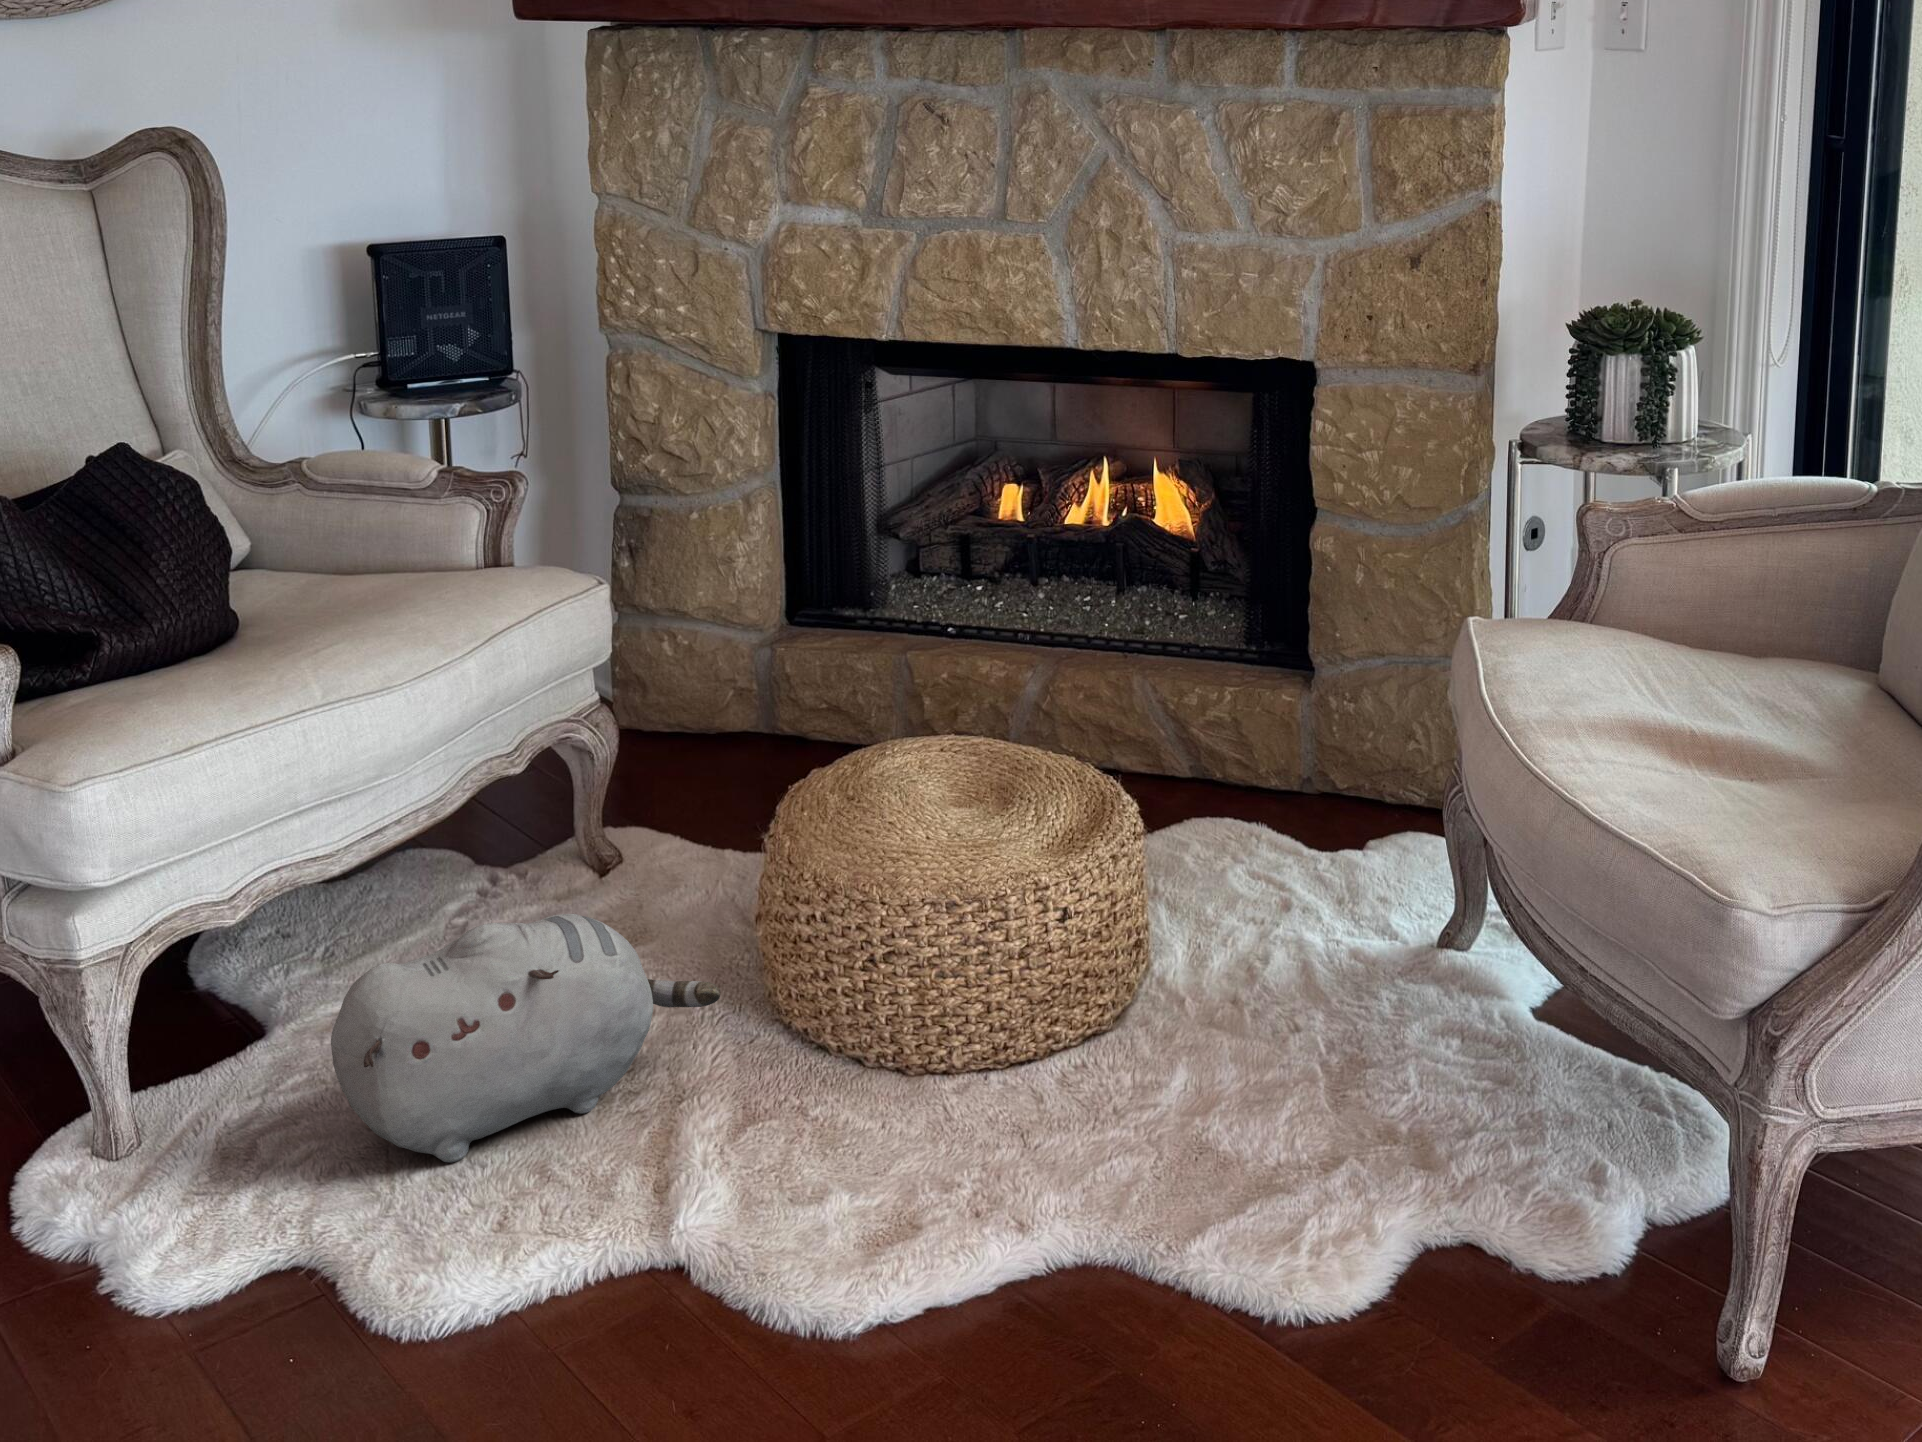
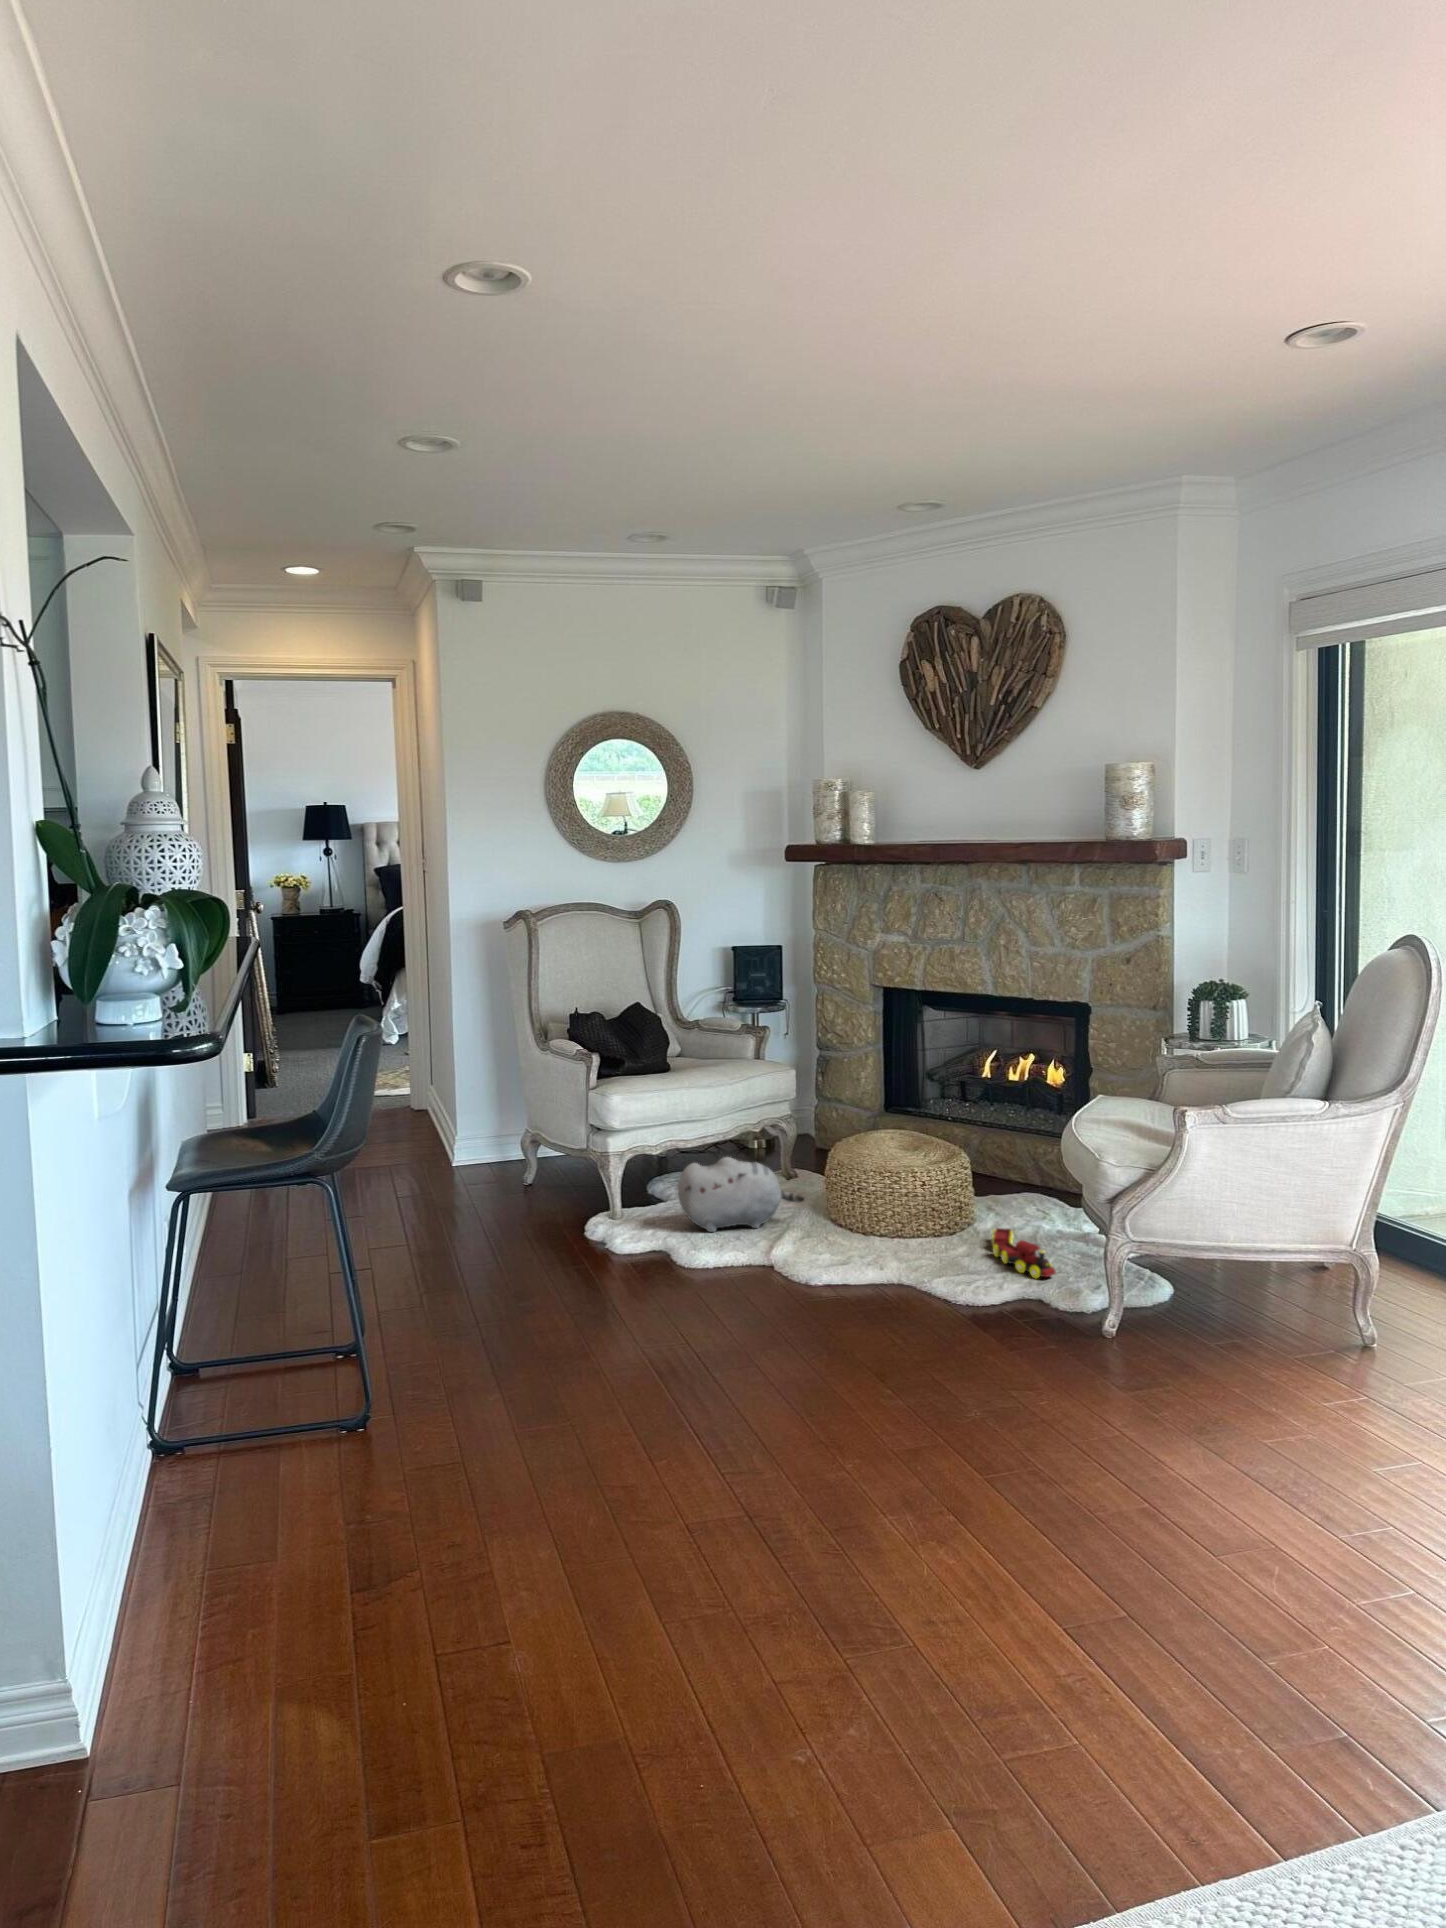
toy train: none [1242,993,1482,1172] -> present [992,1228,1055,1278]

